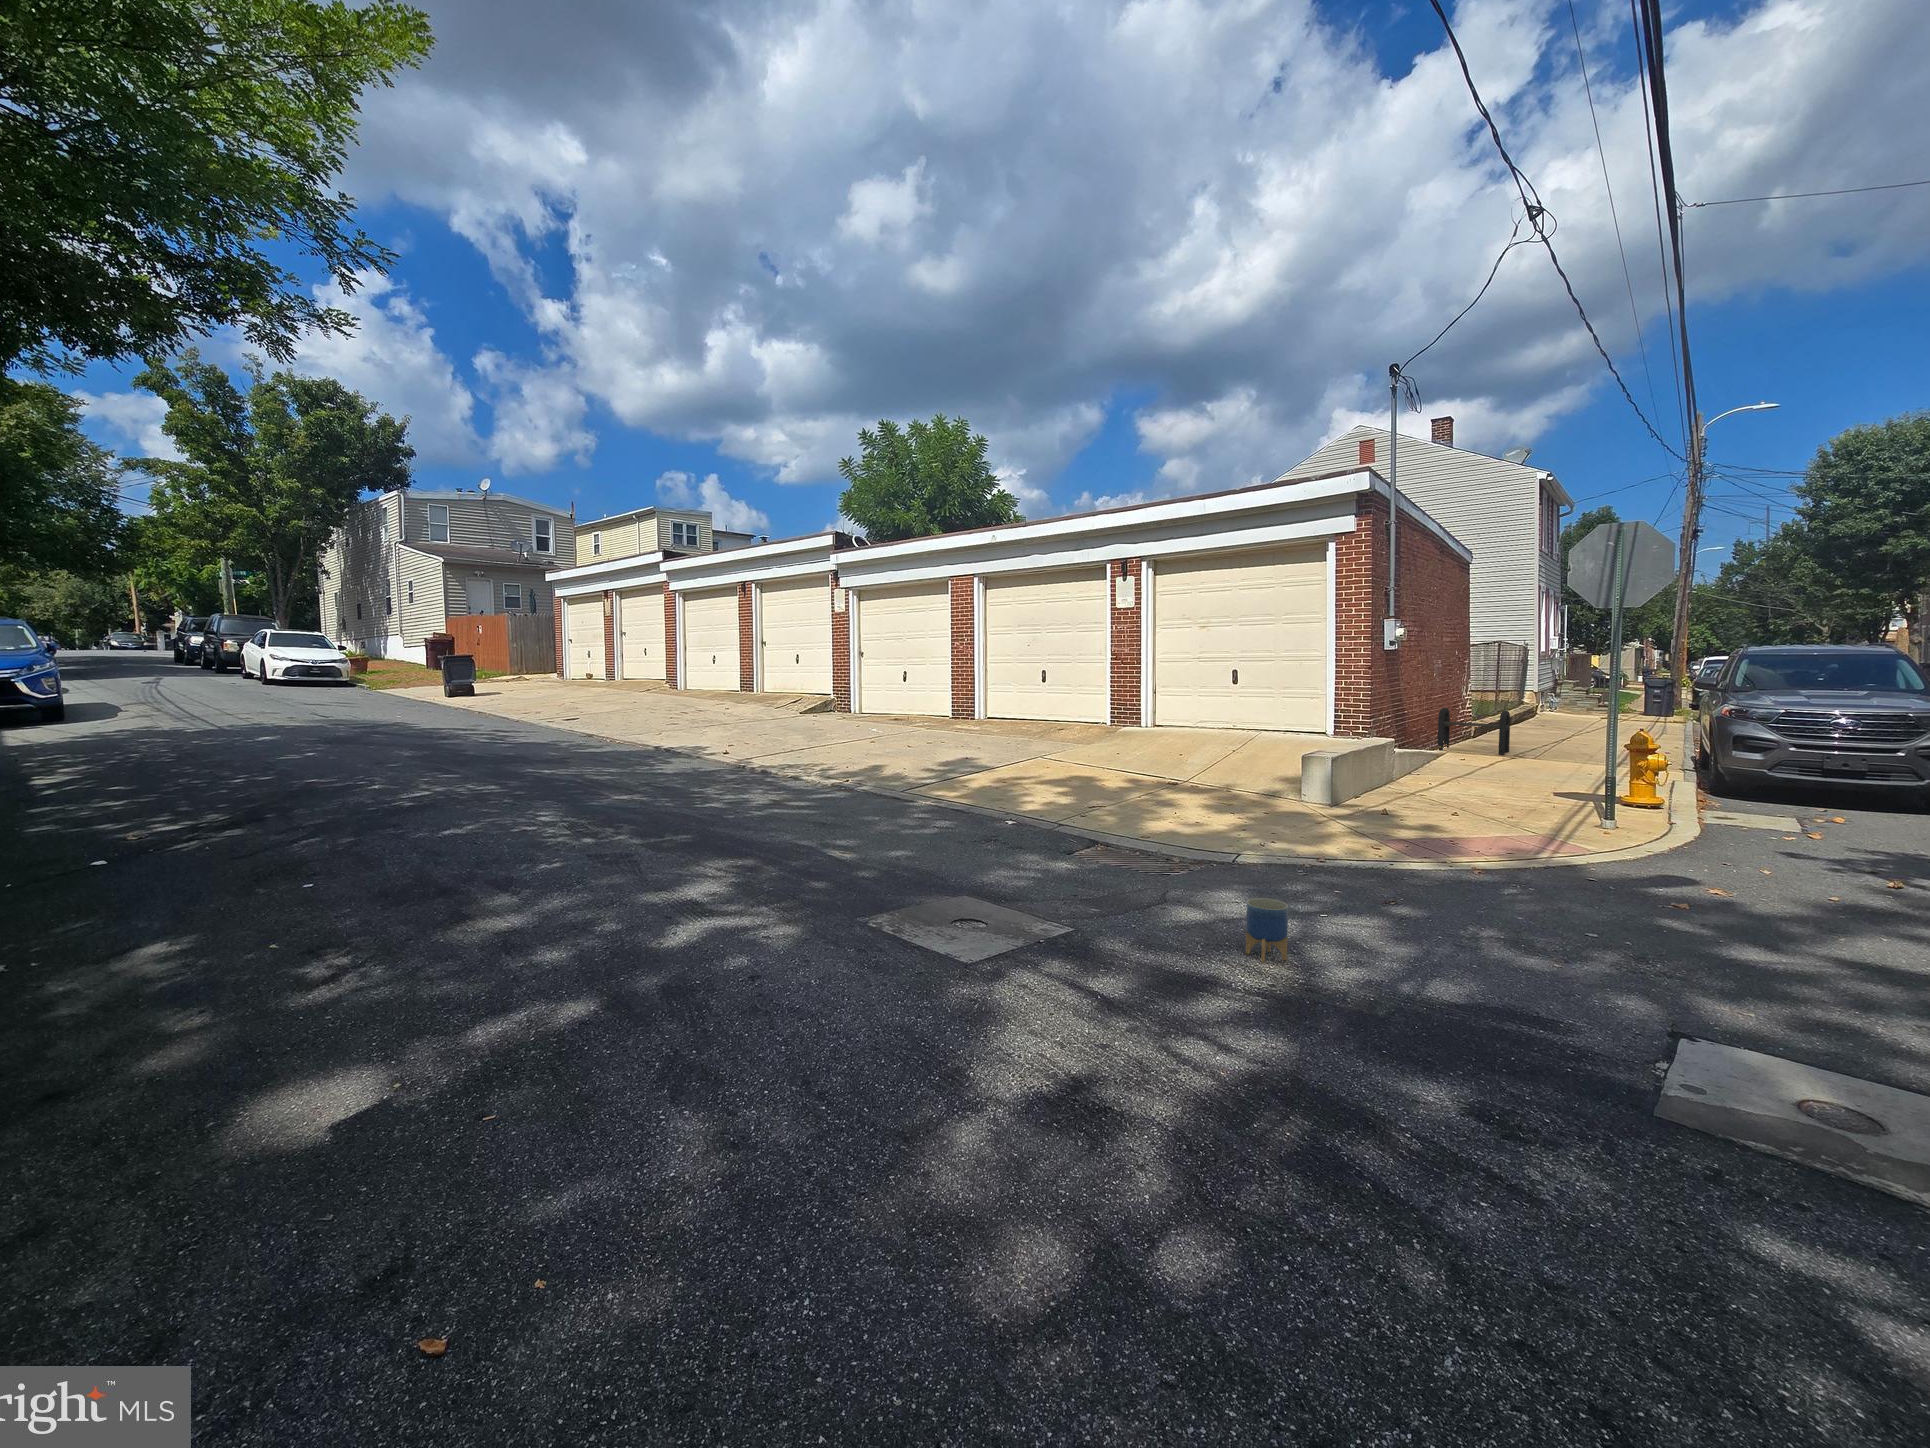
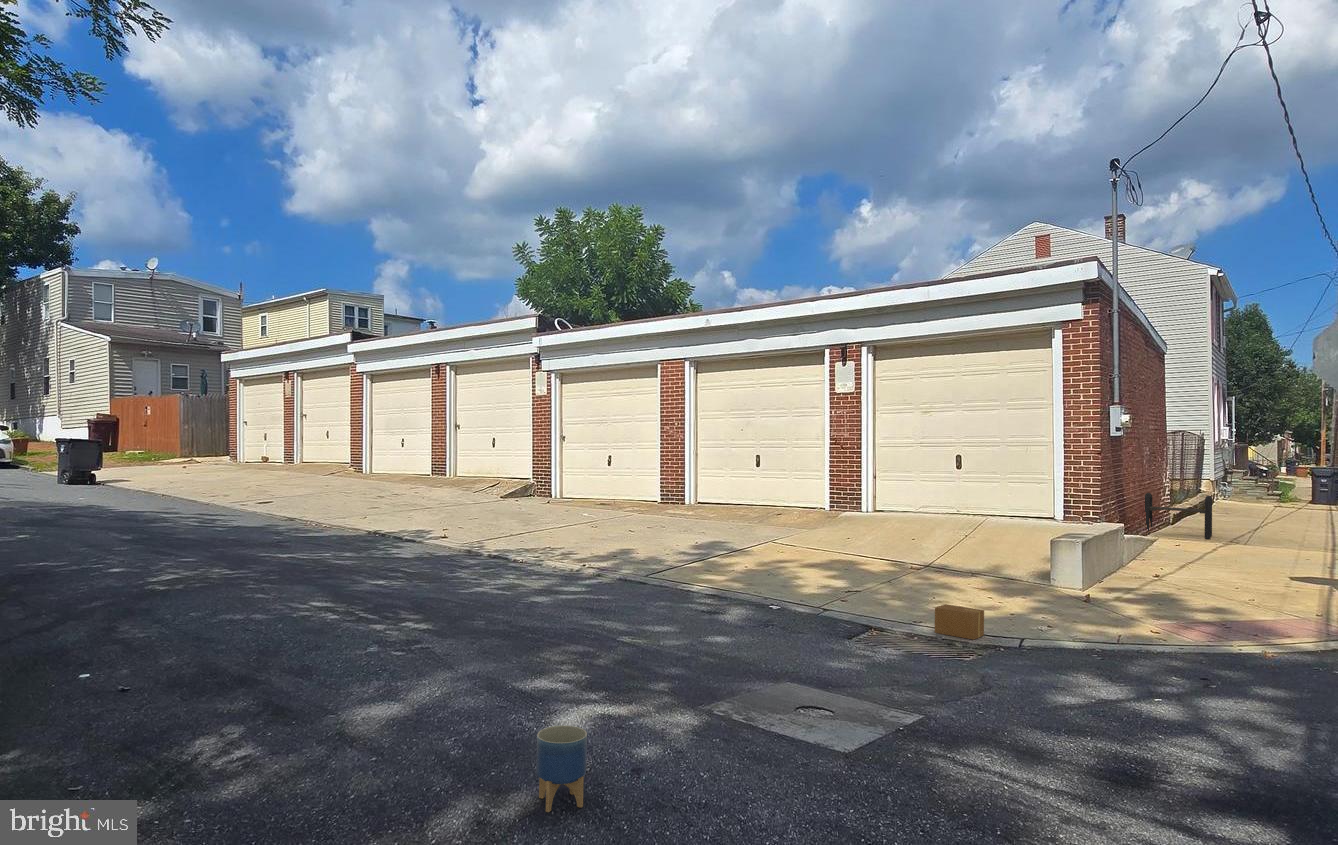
cardboard box: none [1133,814,1180,847] -> present [935,604,984,639]
planter: present [1246,898,1288,963] -> present [536,726,587,812]

